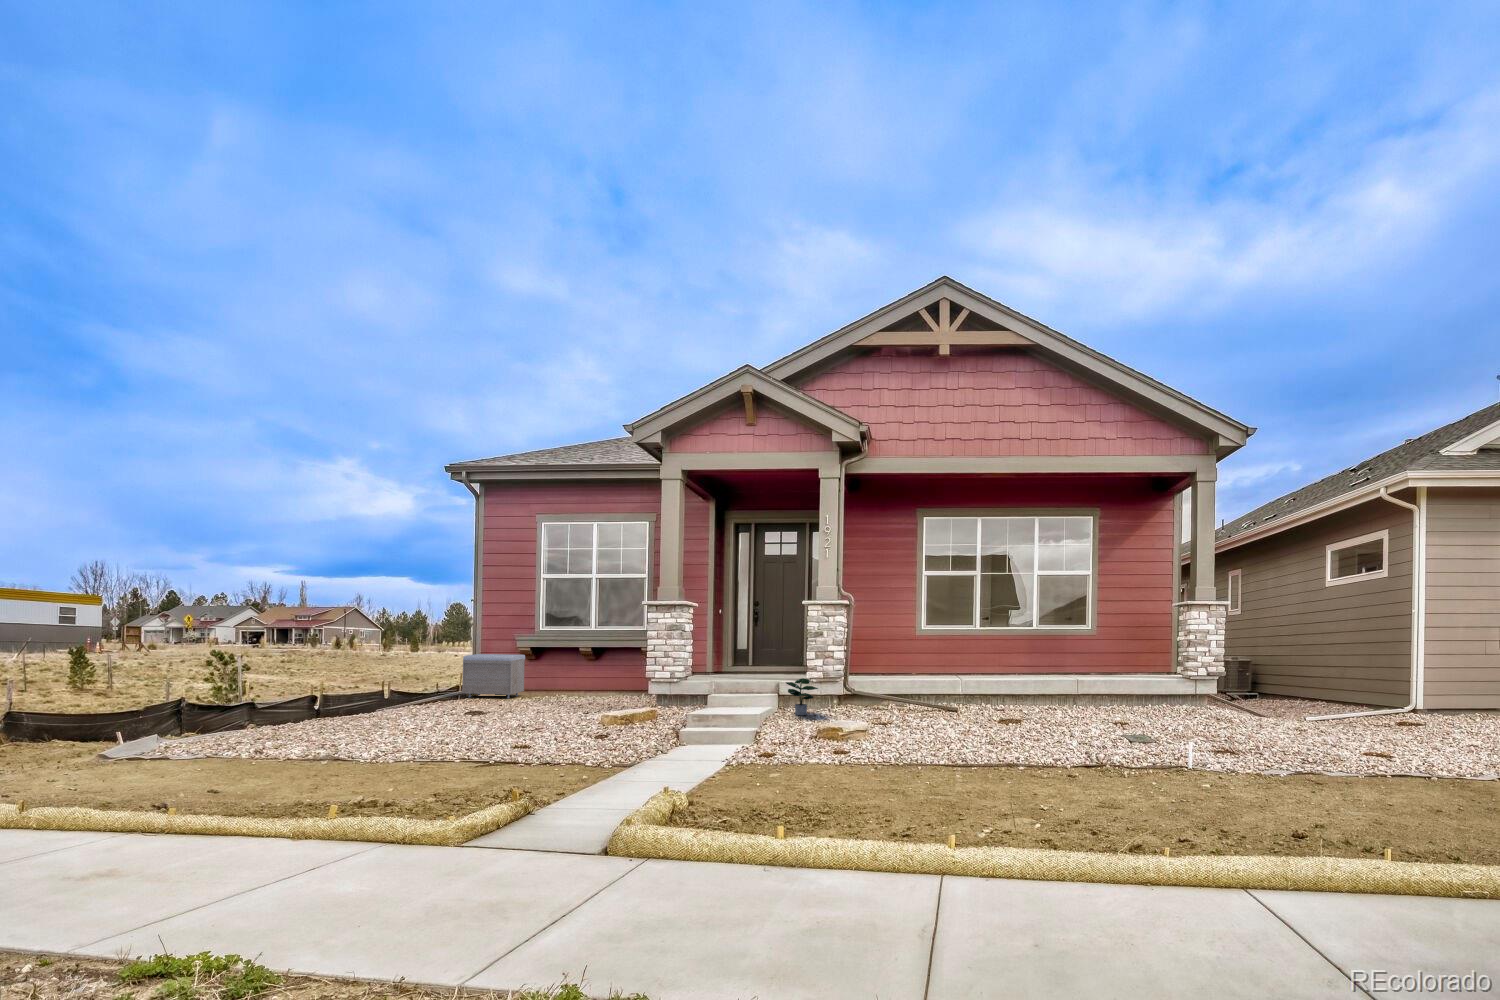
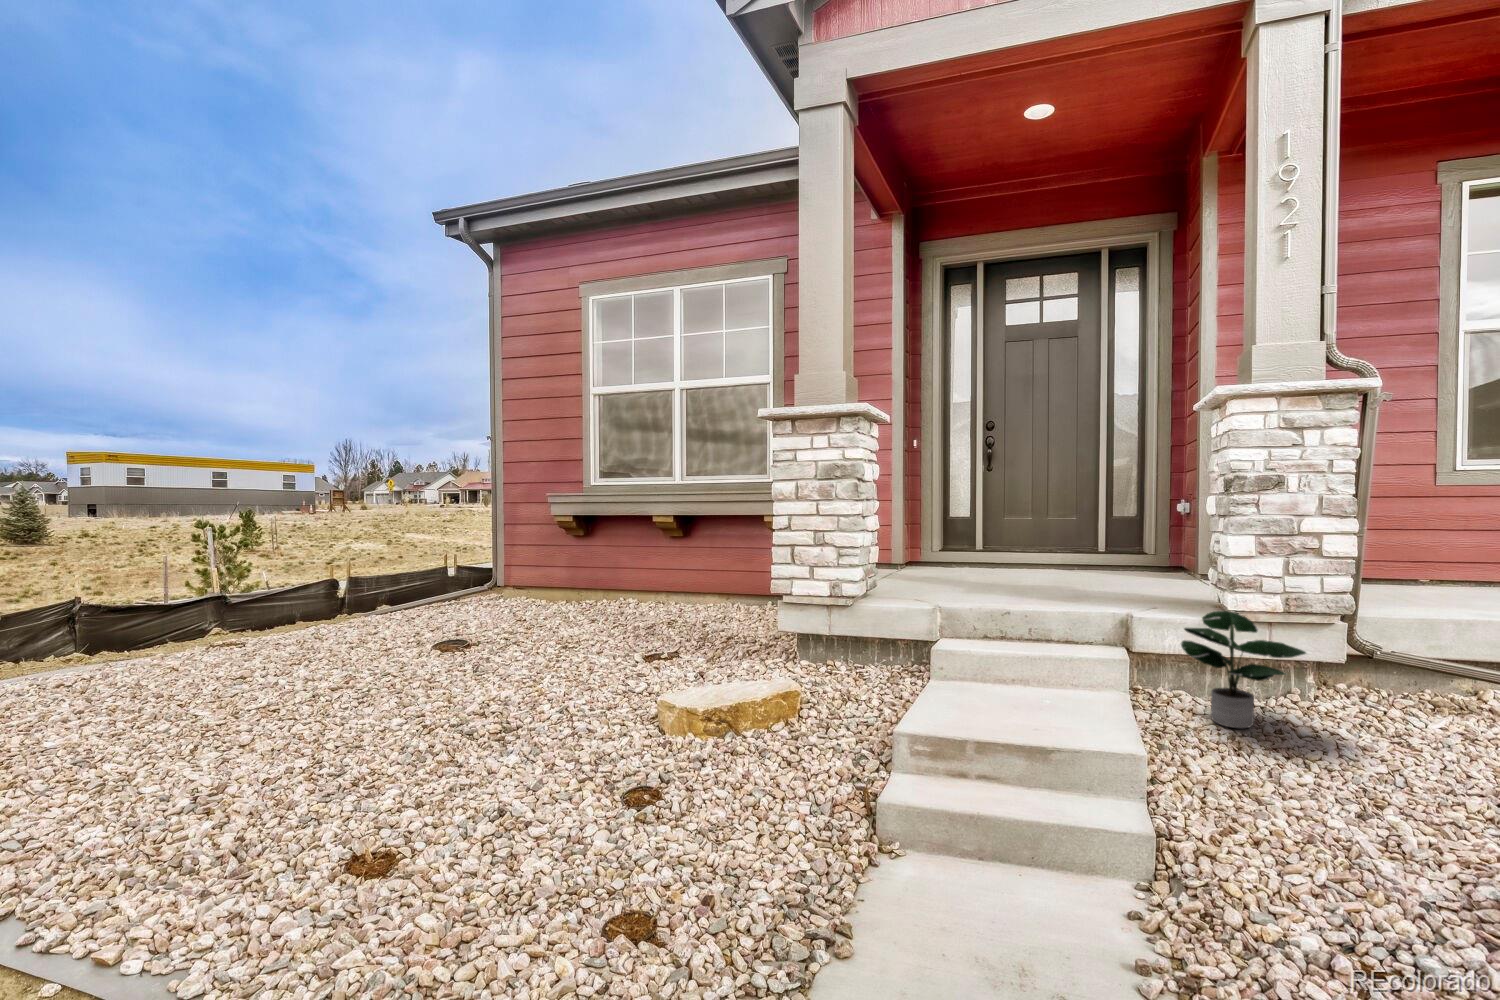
storage bench: present [462,654,525,698] -> none [467,526,574,603]

